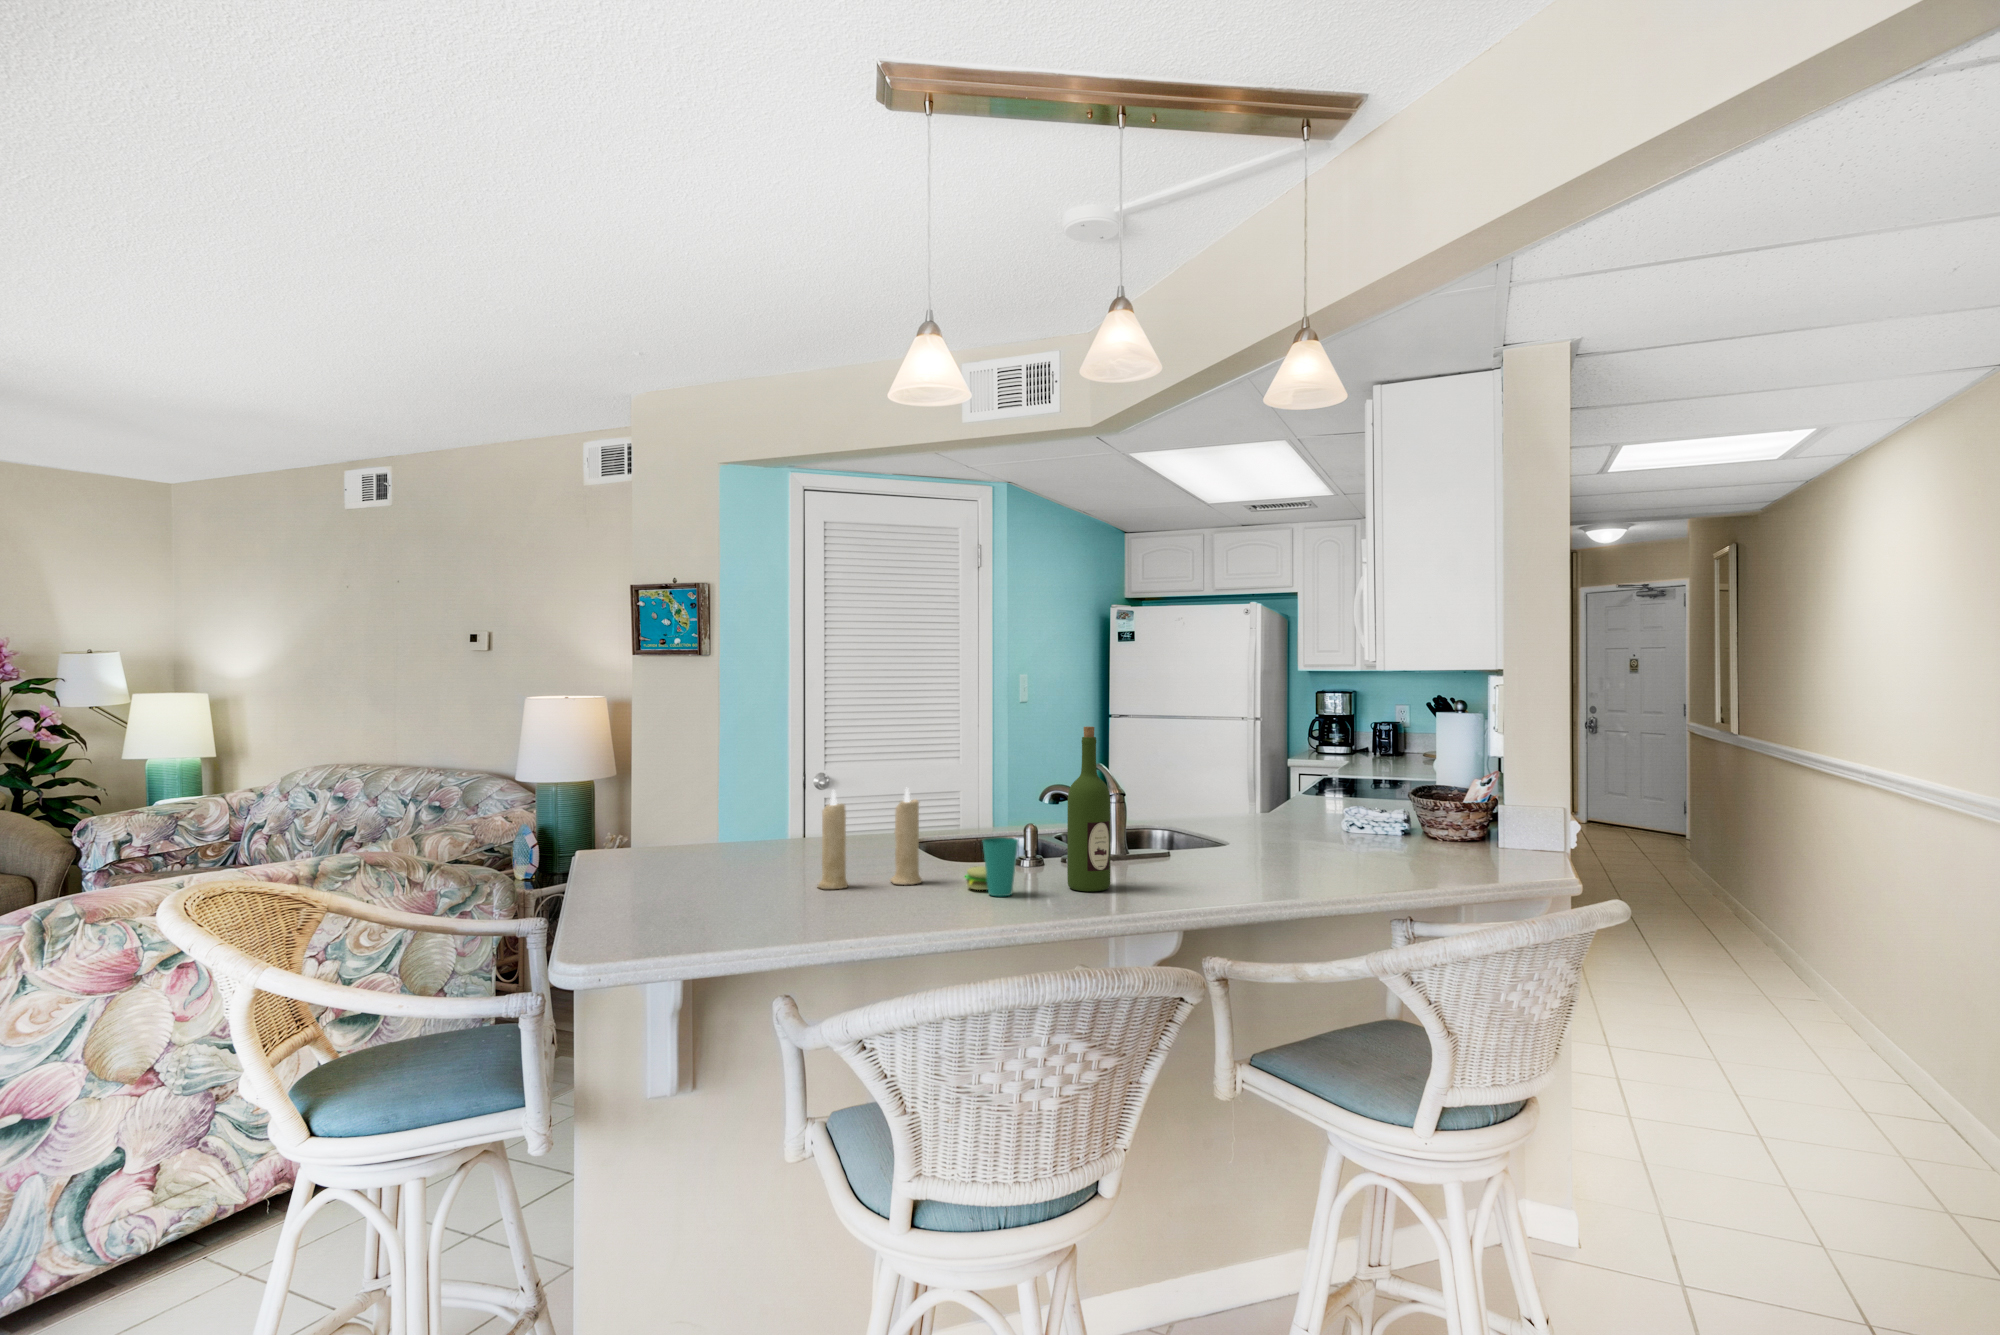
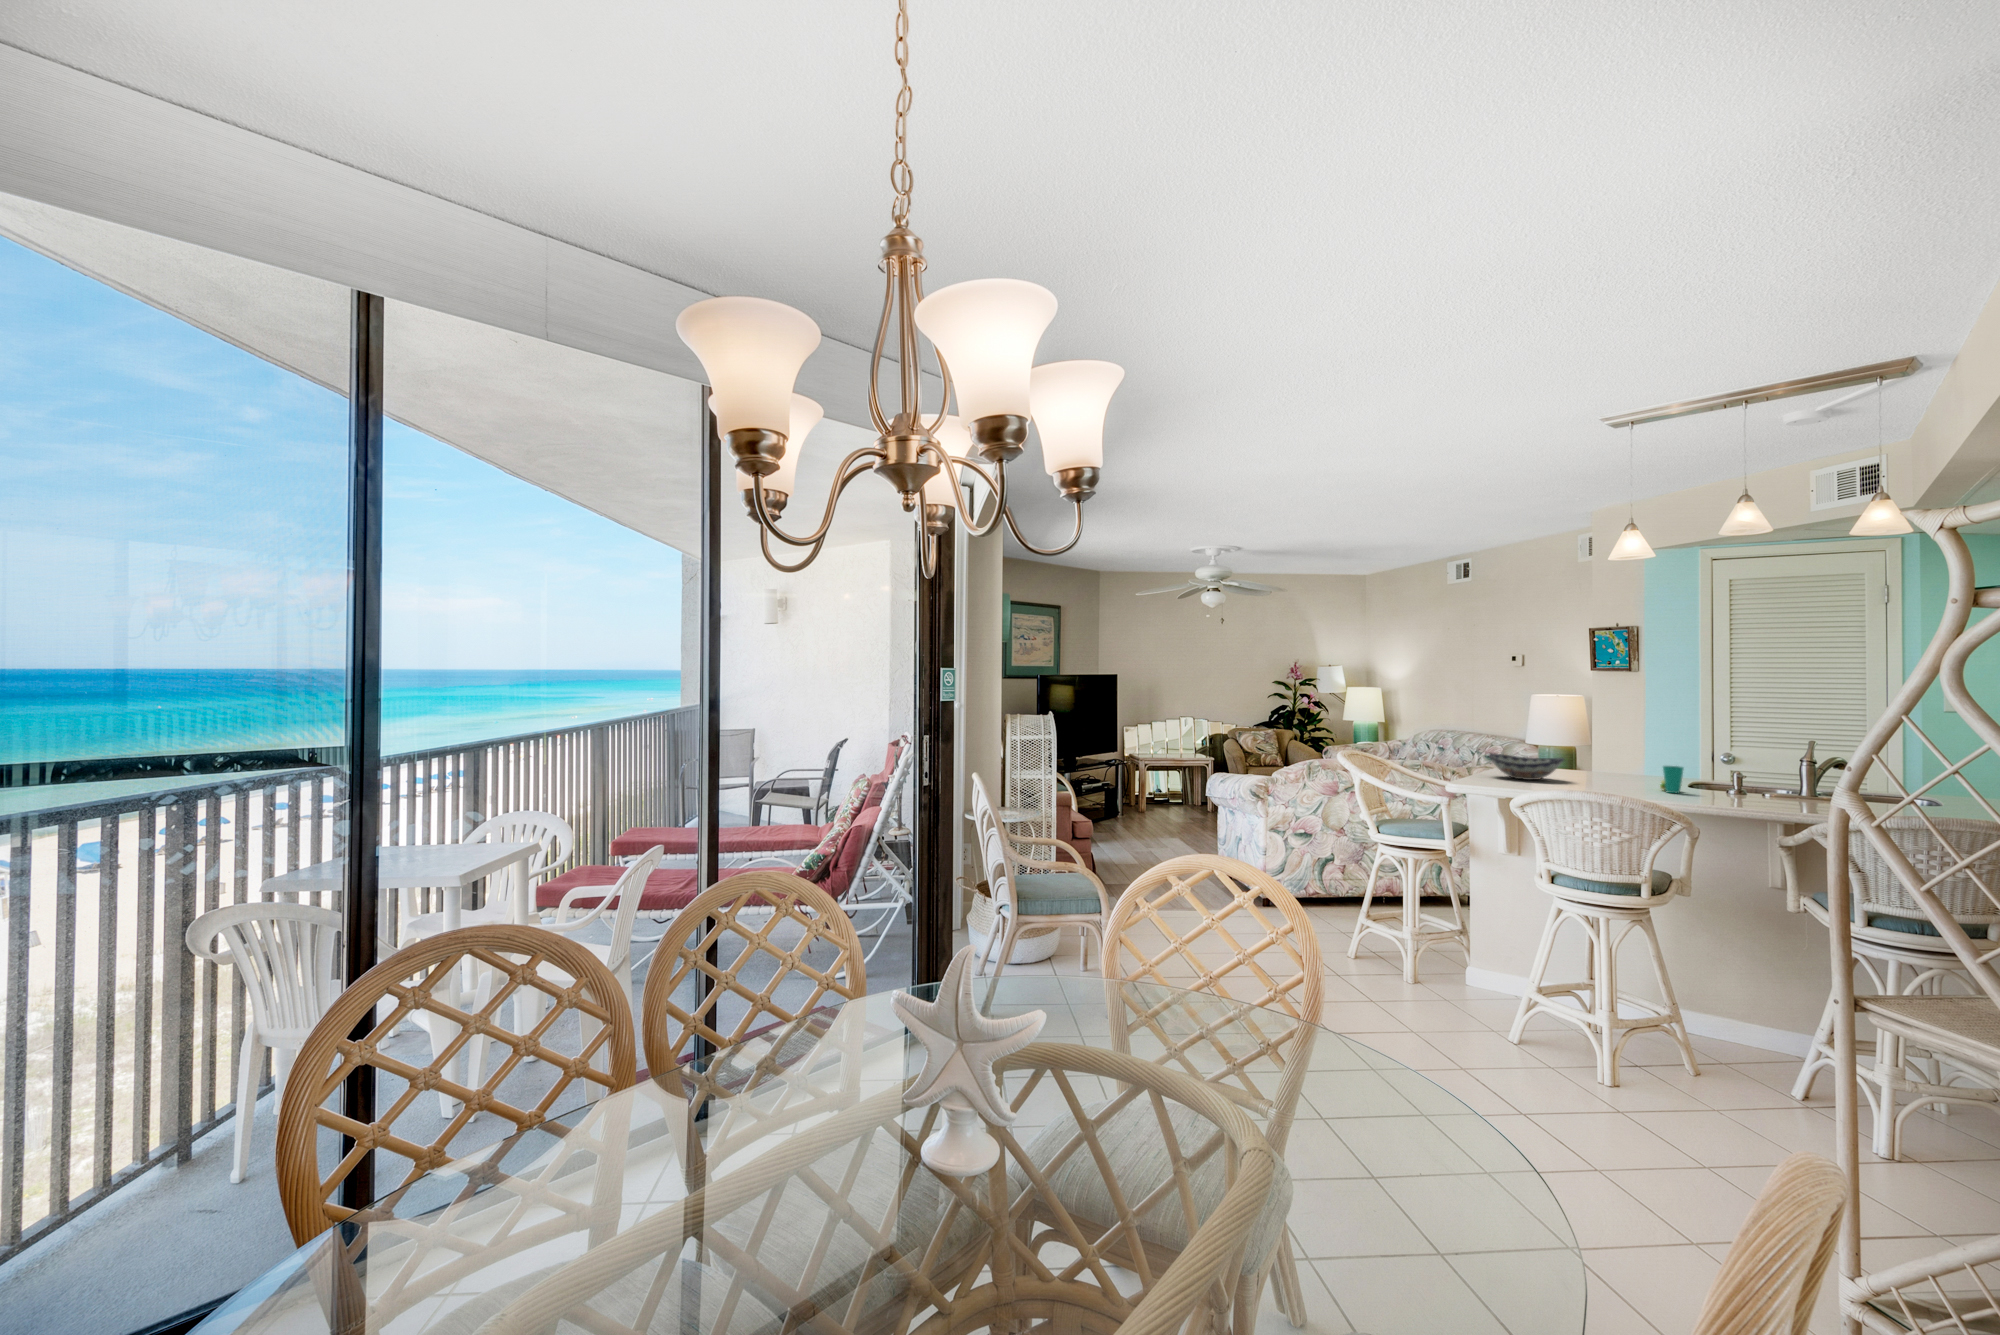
wine bottle: present [1067,727,1110,891] -> none [1719,715,1747,799]
candle: present [817,788,922,889] -> none [1586,737,1645,786]
decorative bowl: none [623,843,794,912] -> present [1489,753,1564,780]

